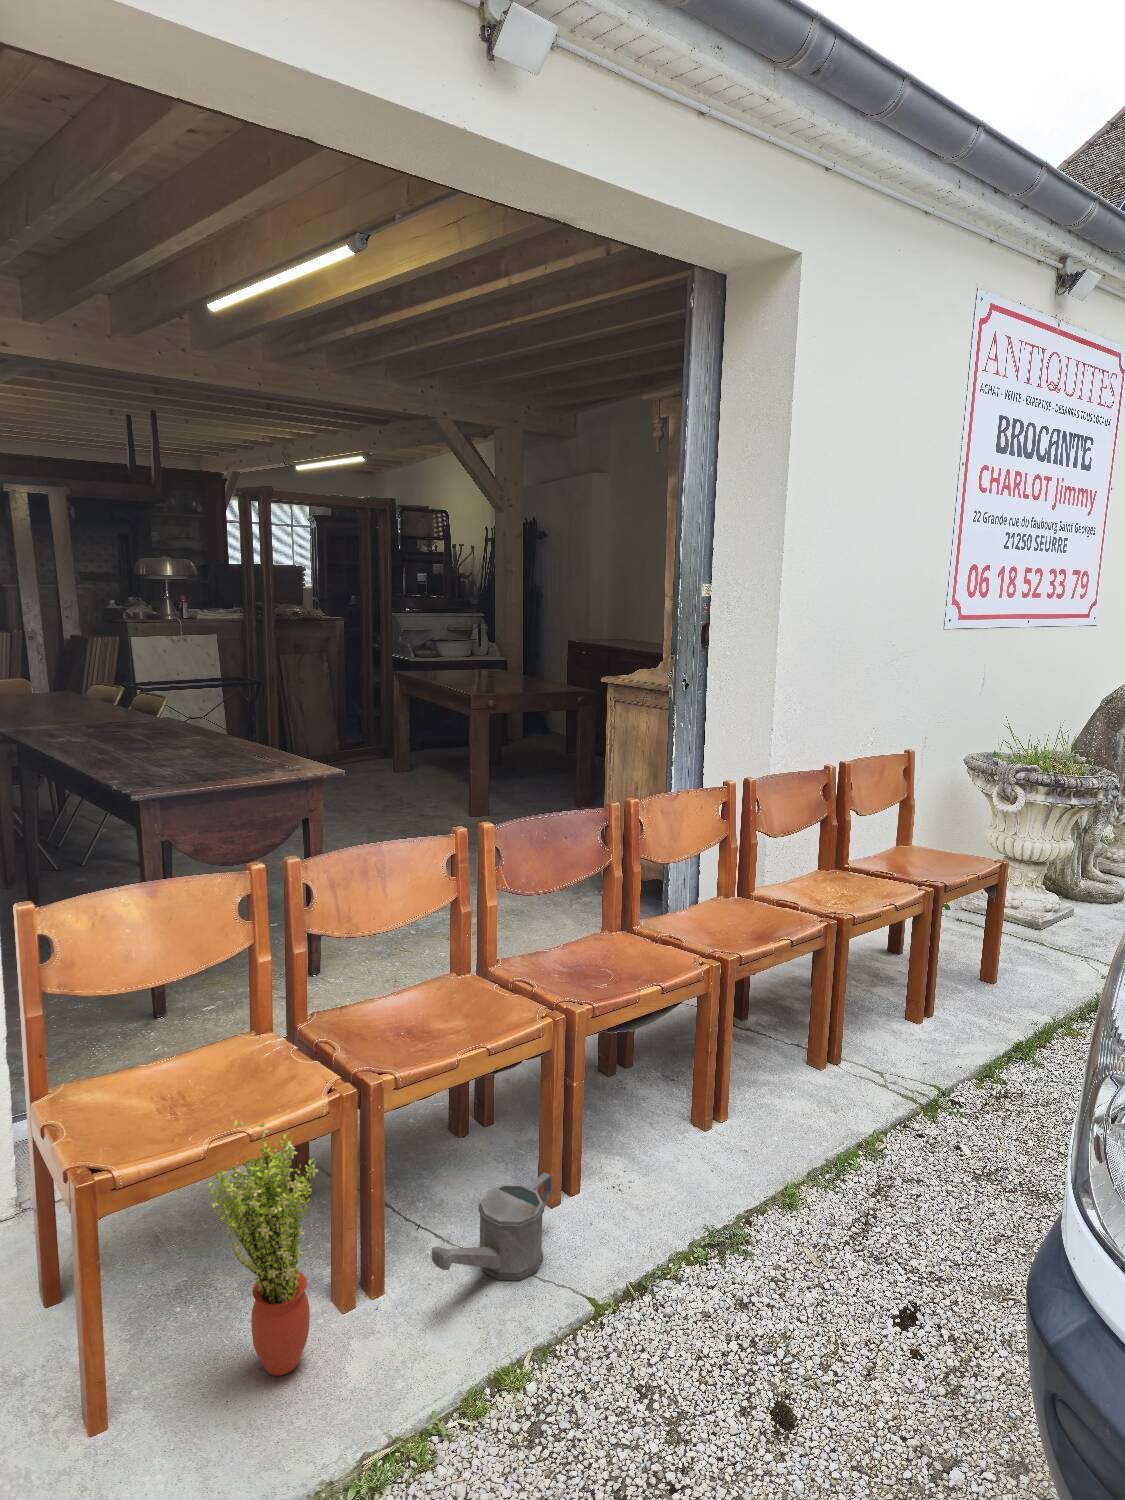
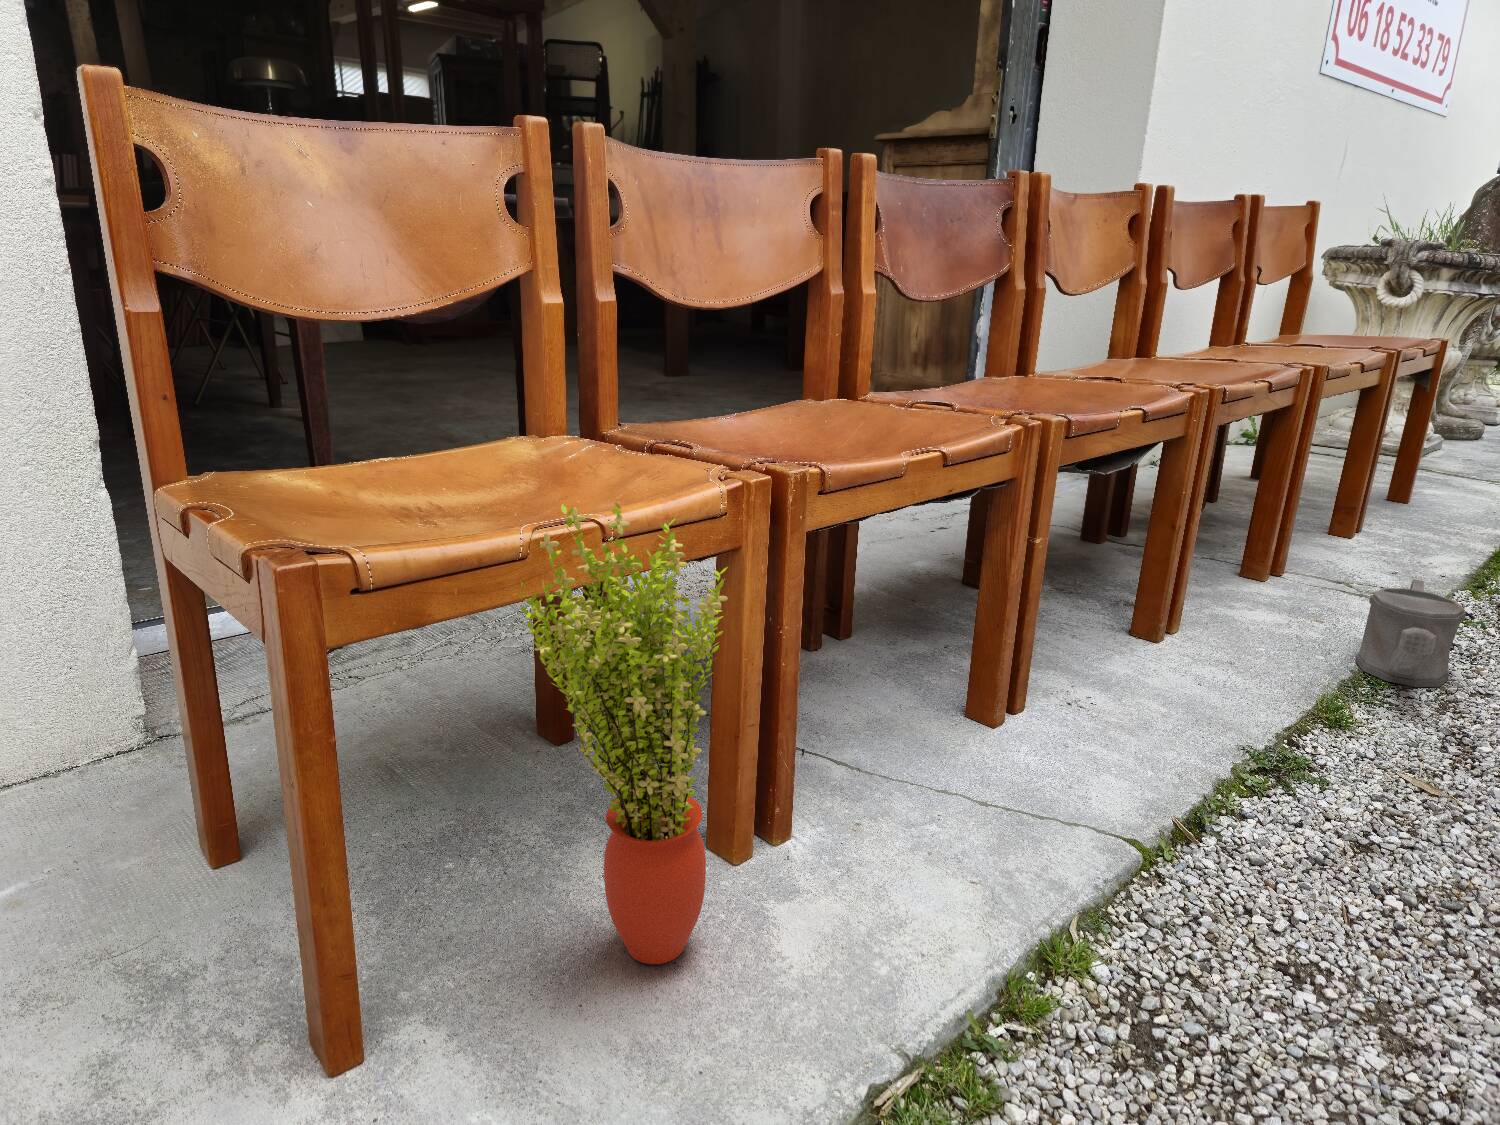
watering can: present [432,1173,553,1280] -> present [1355,579,1466,687]

